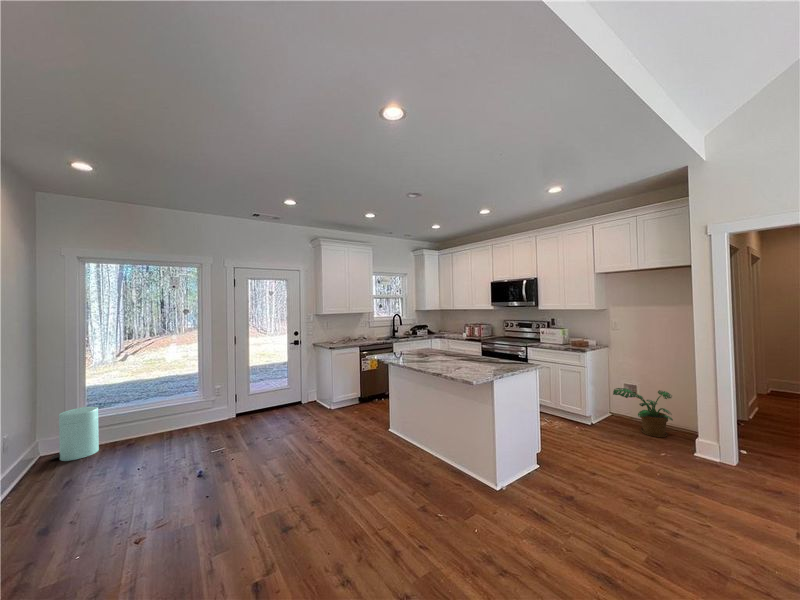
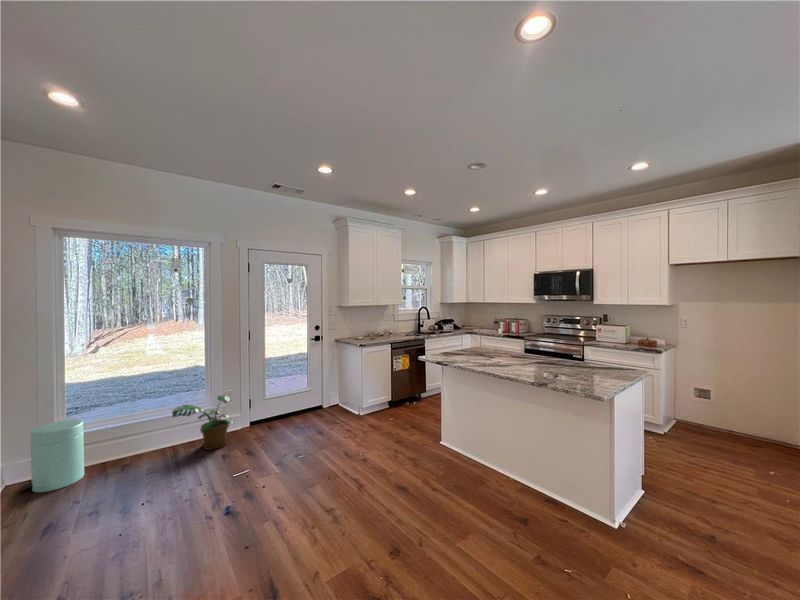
potted plant: present [613,388,673,437] -> present [172,395,233,450]

